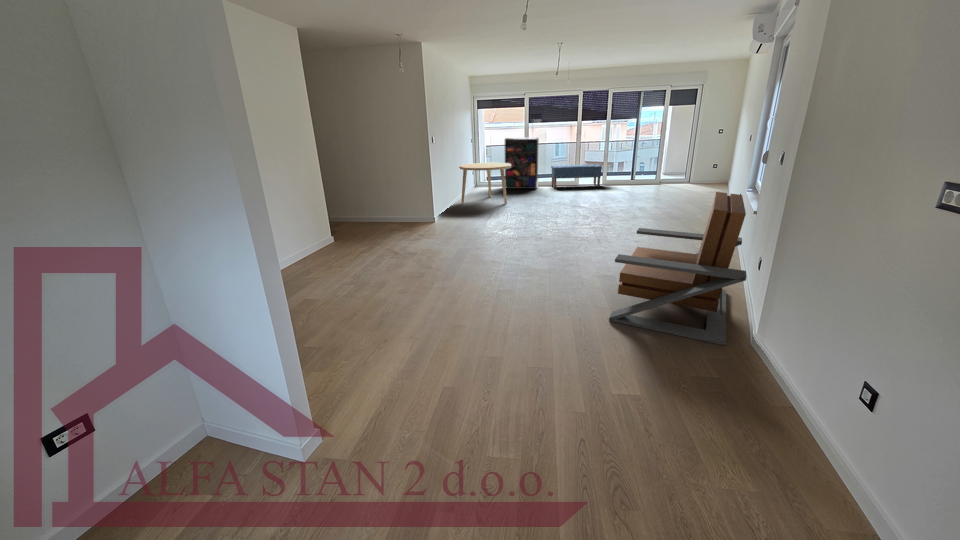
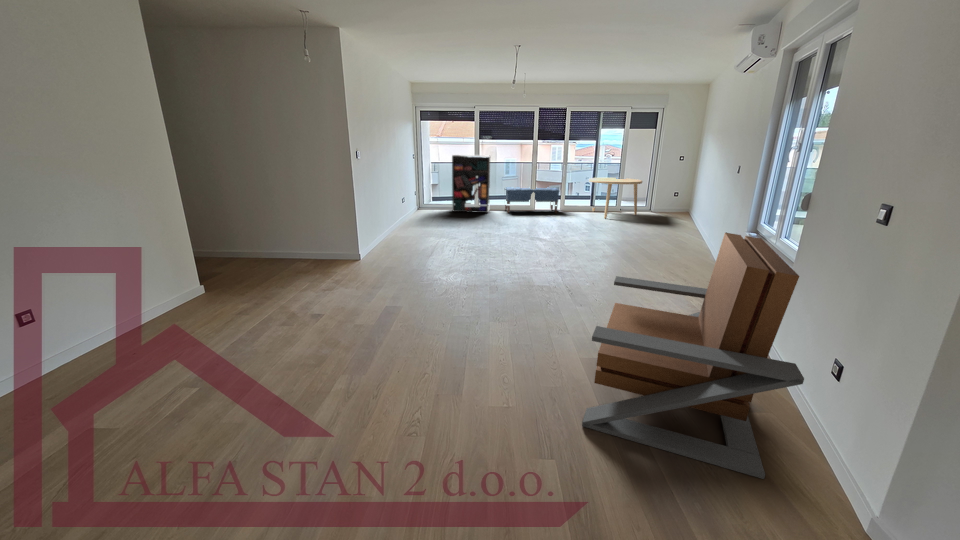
dining table: present [459,163,511,204] -> present [589,178,642,219]

